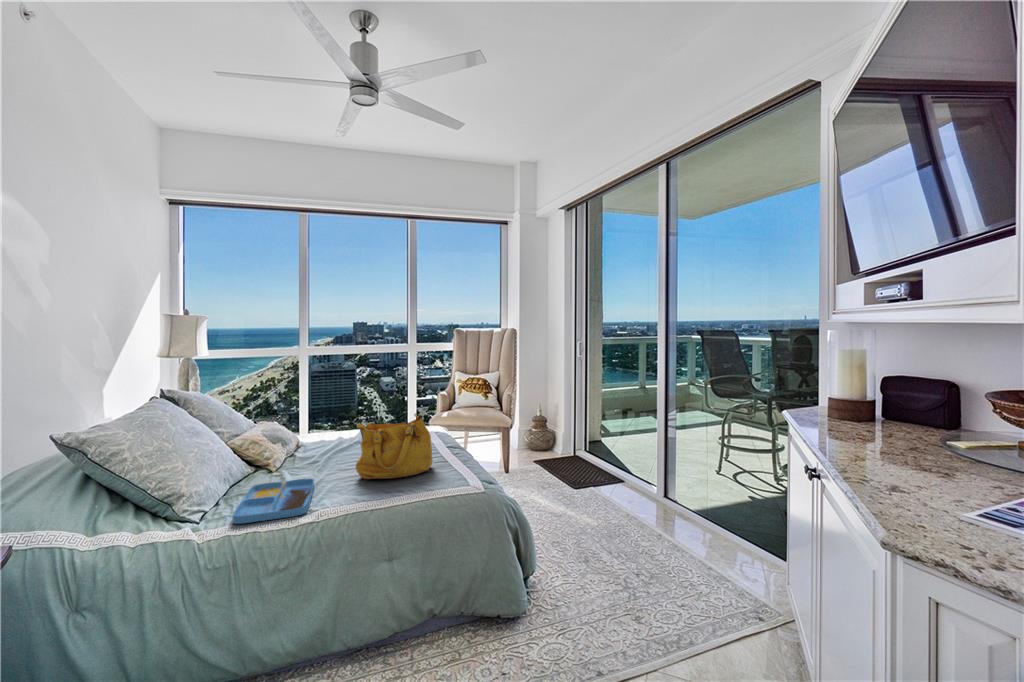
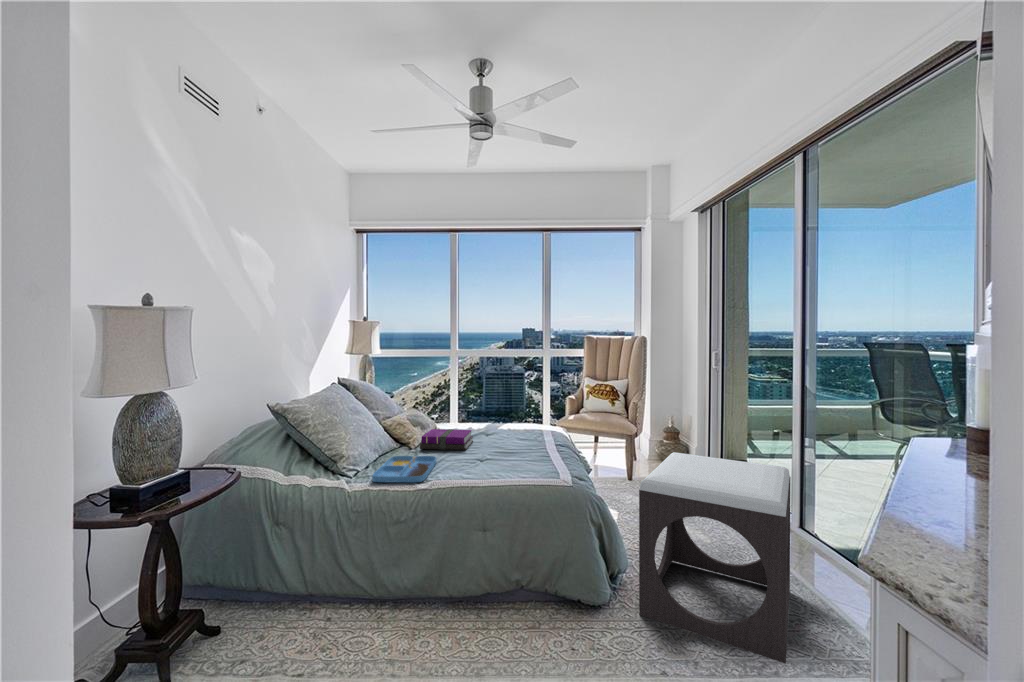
handbag: present [356,414,432,479] -> none [469,409,534,464]
notebook: none [286,441,351,471] -> present [420,429,473,450]
footstool: none [556,444,695,632] -> present [639,452,791,664]

